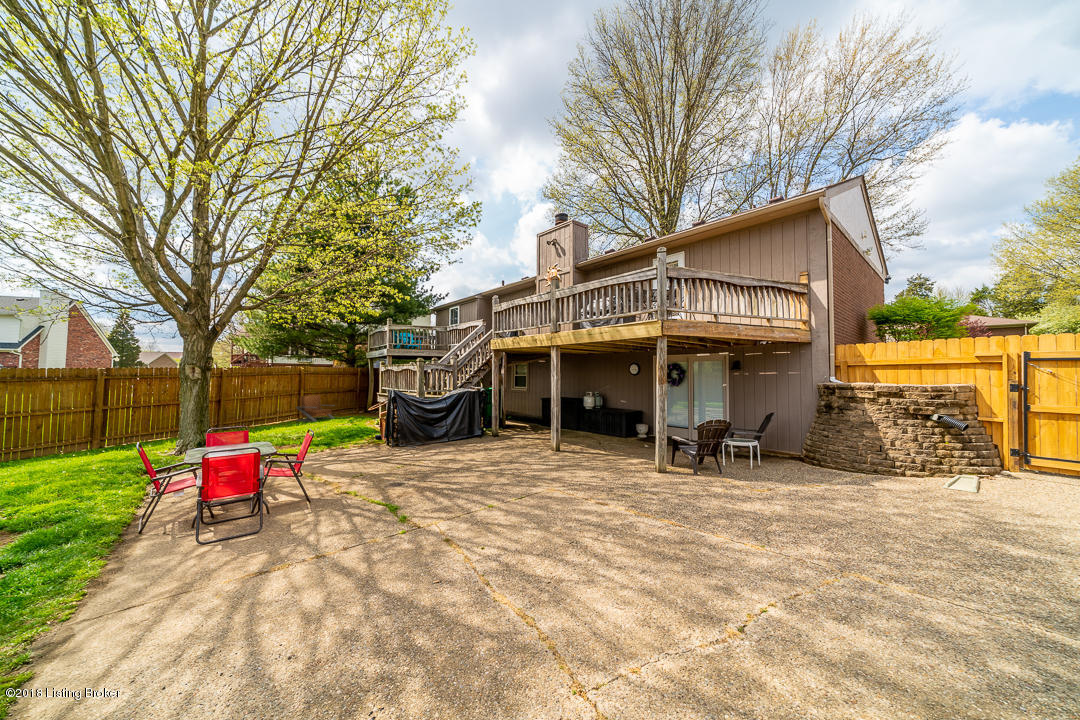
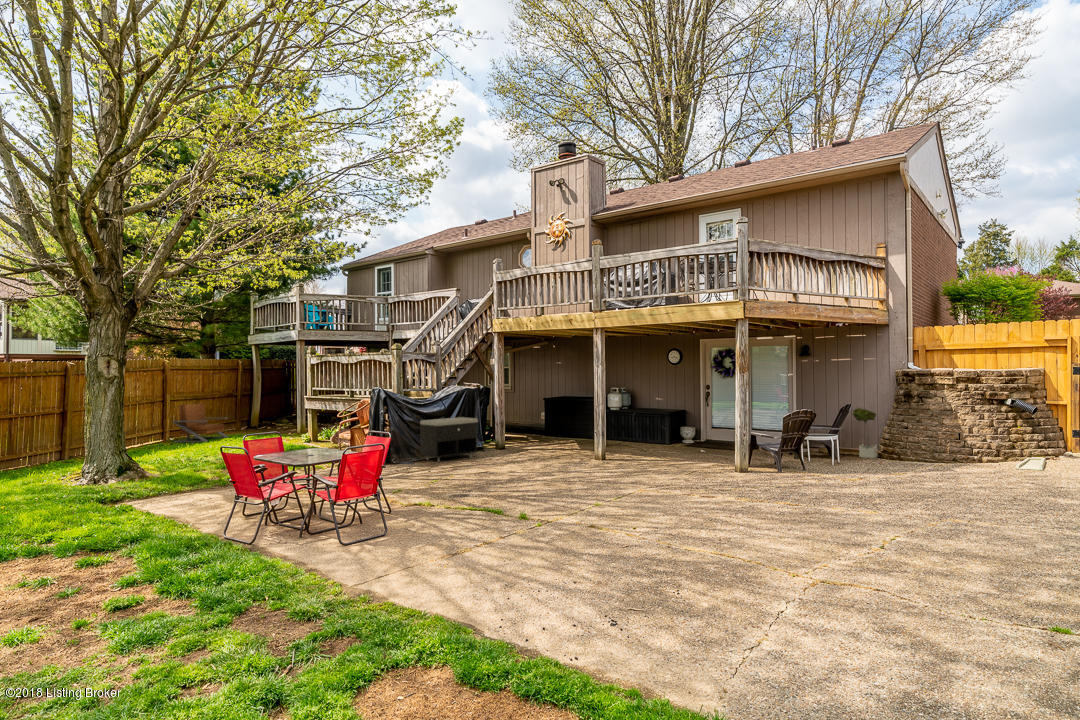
storage bench: none [424,412,469,446] -> present [420,417,478,461]
potted tree: none [776,416,800,463] -> present [853,408,877,458]

